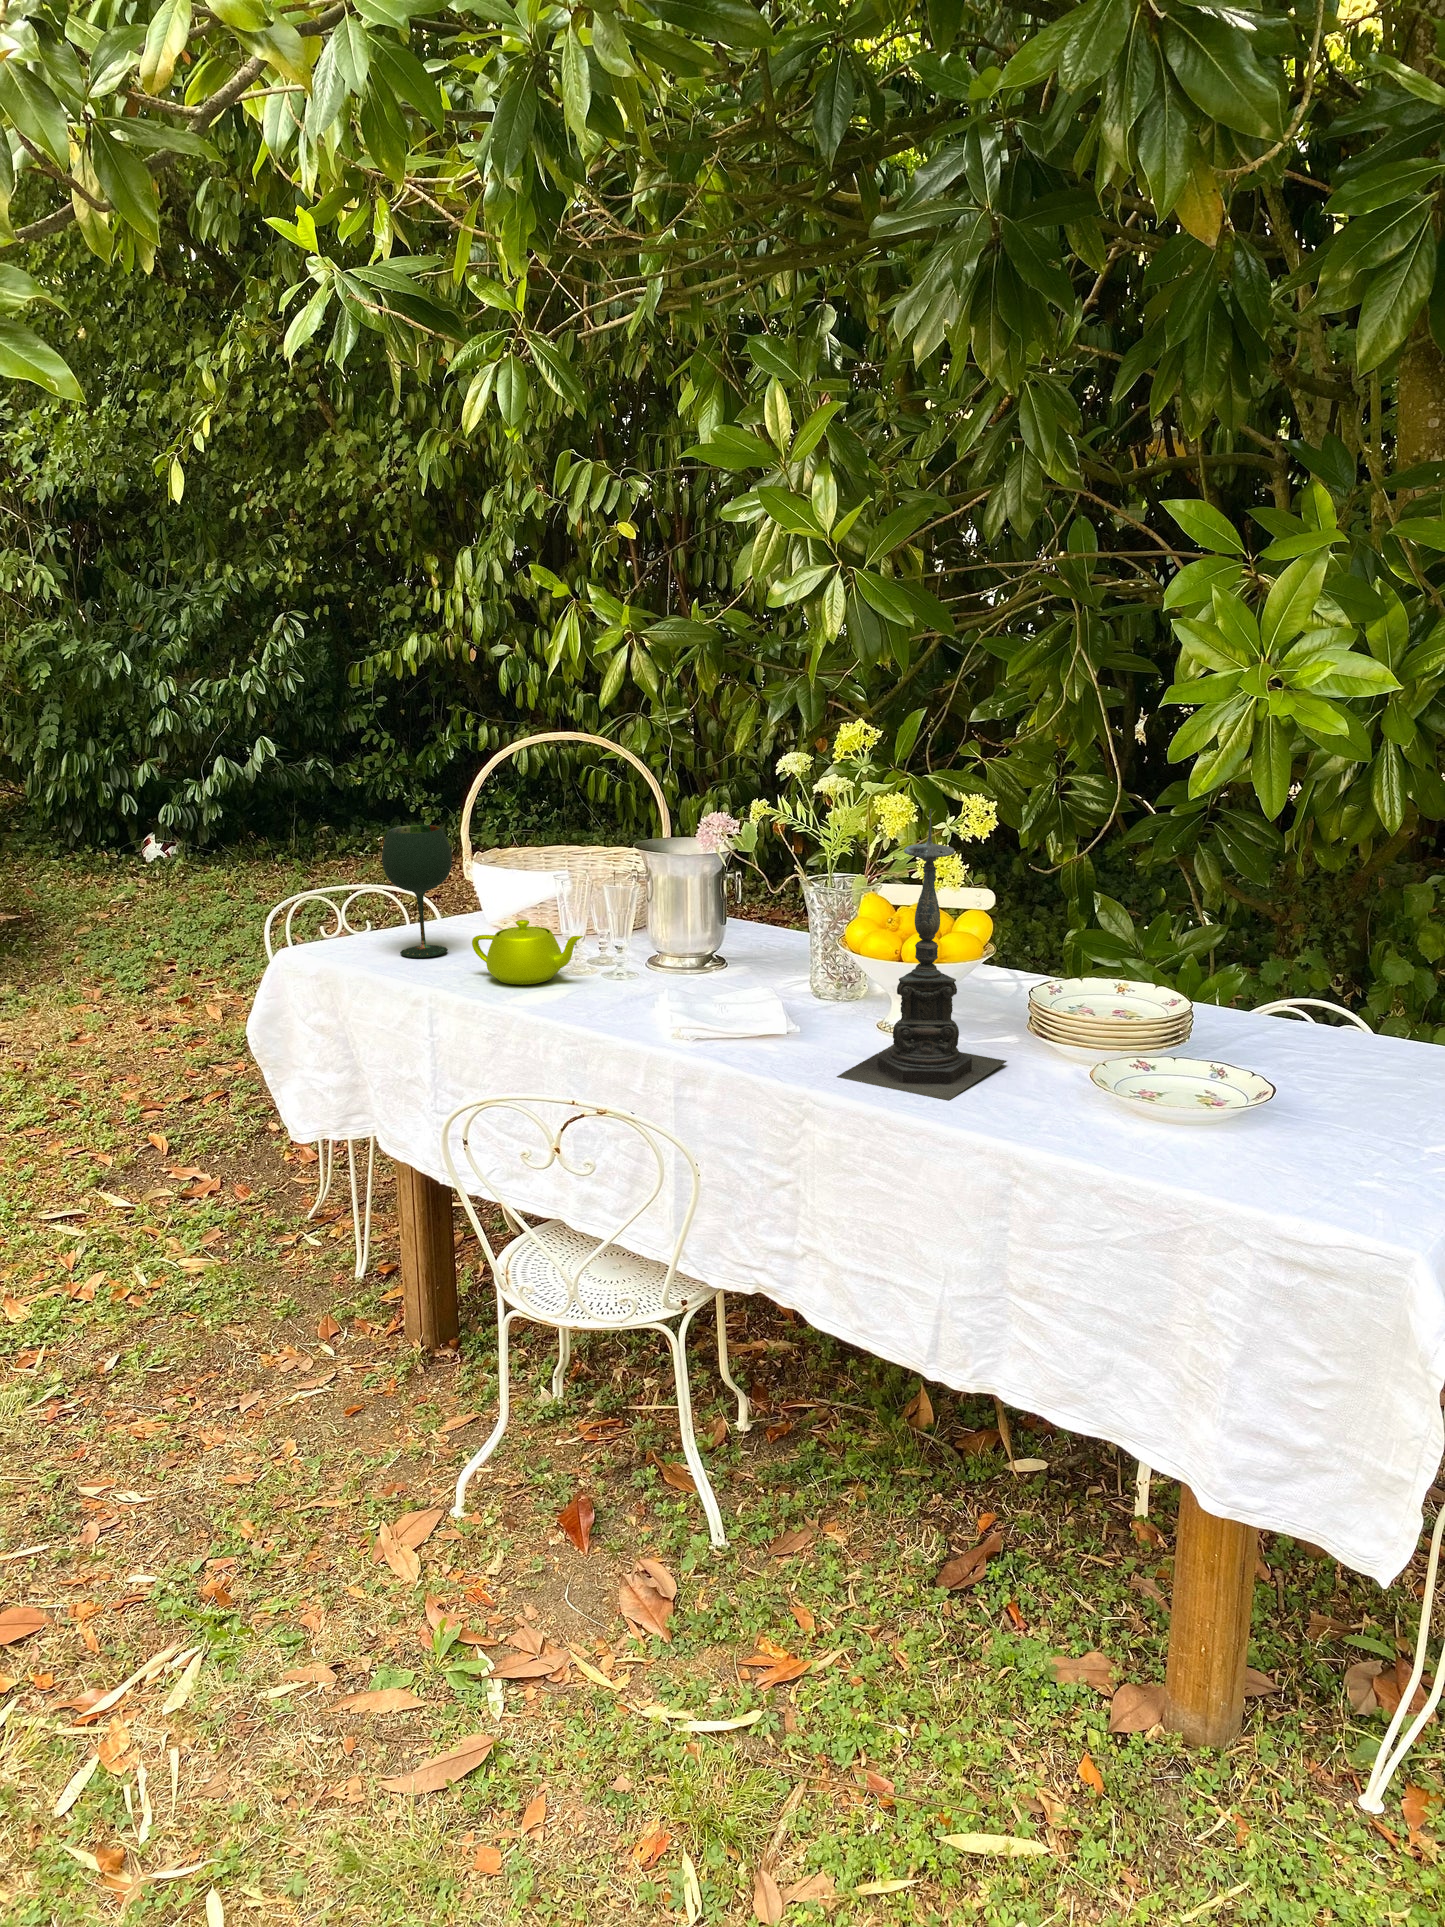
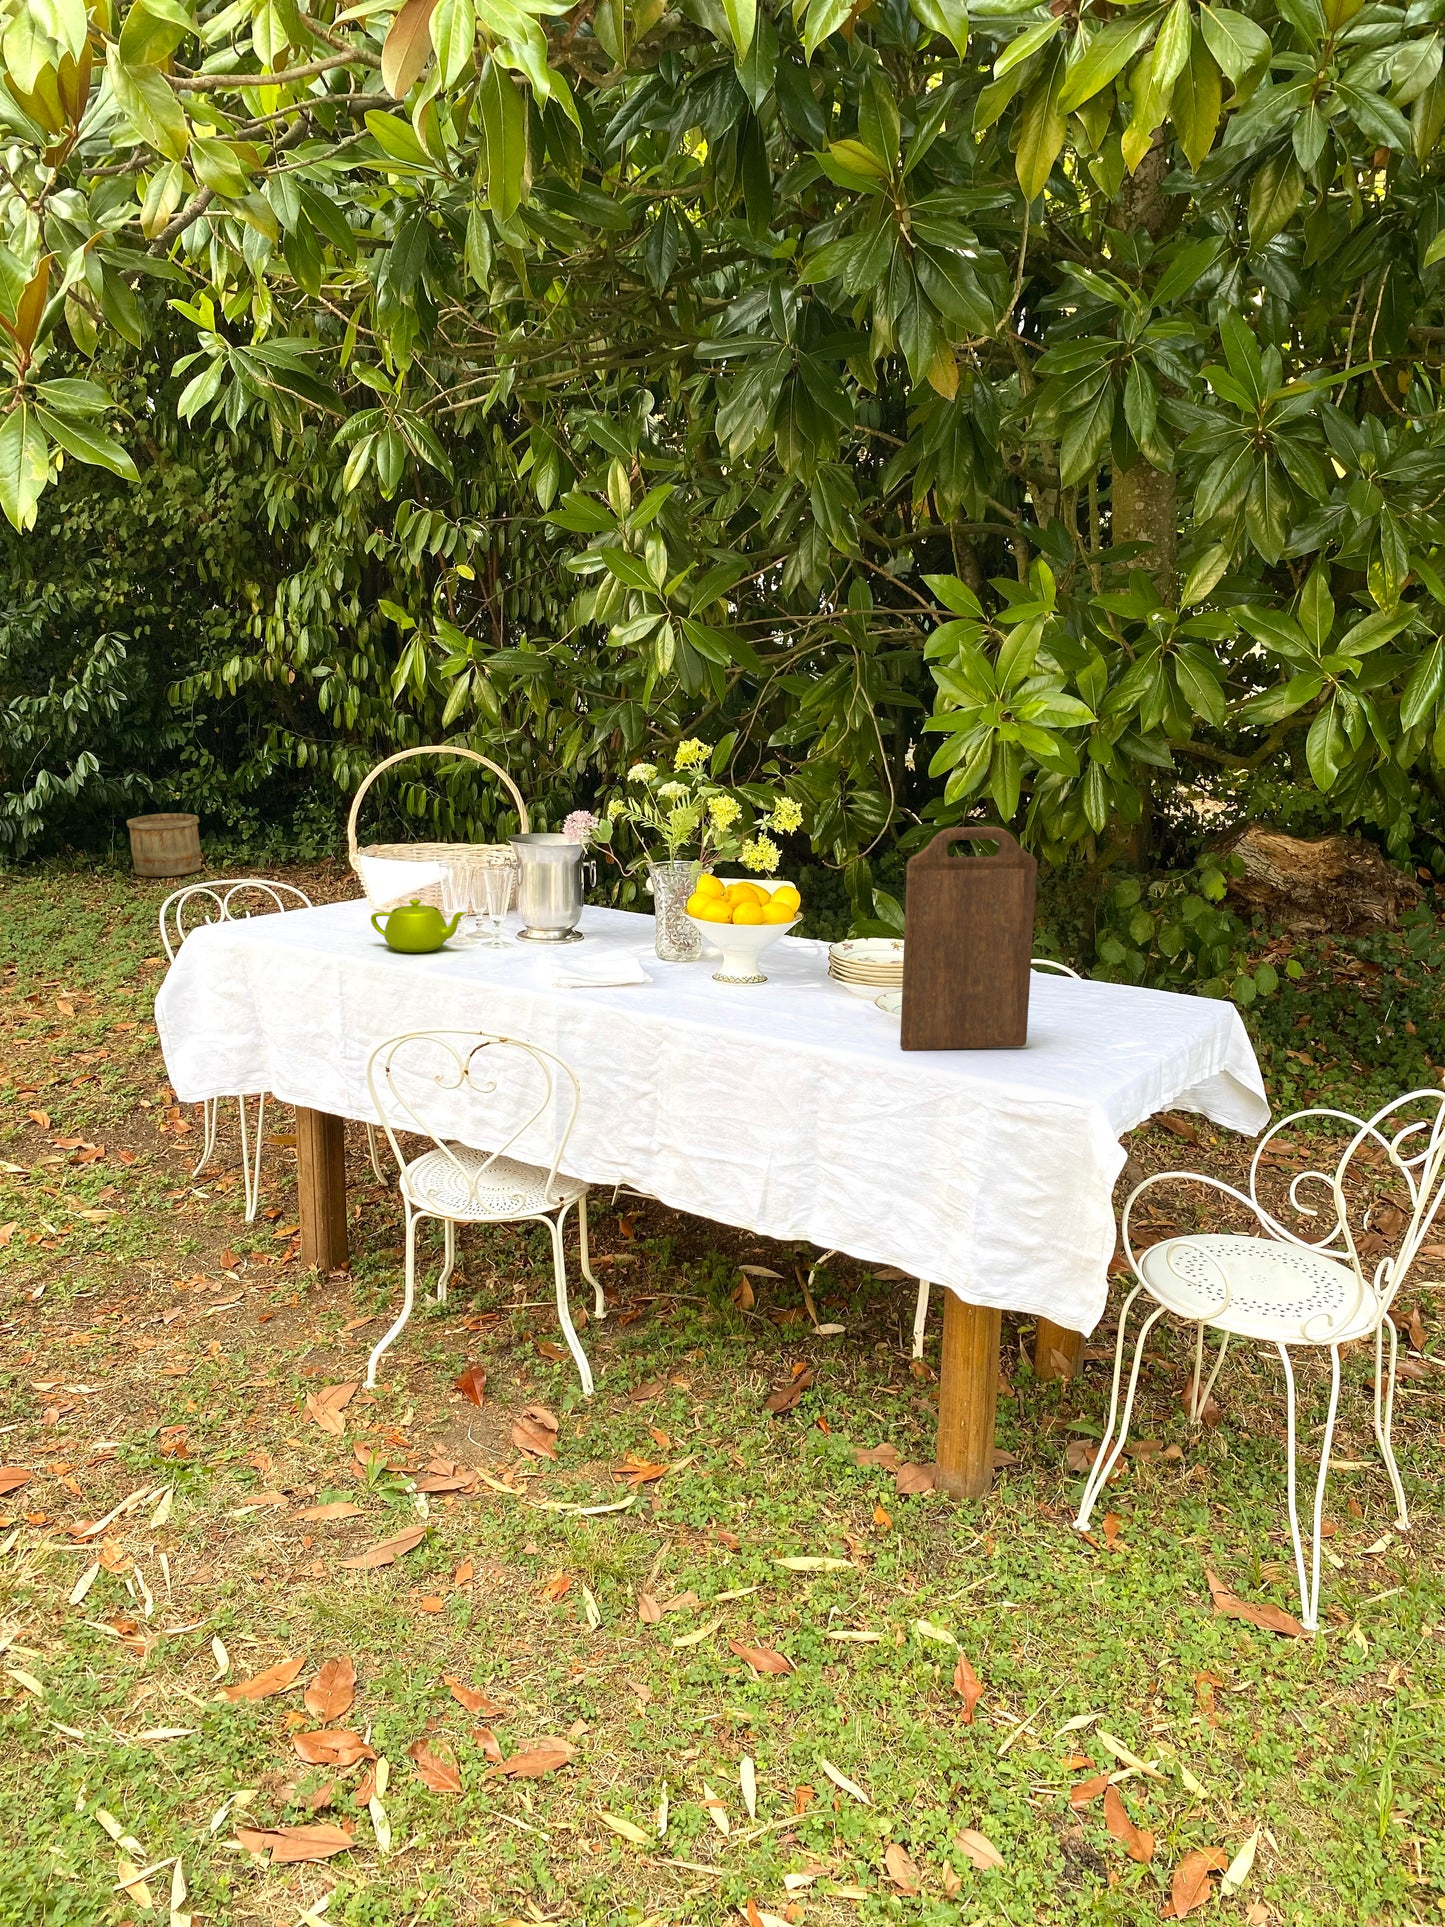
wooden bucket: none [305,800,380,866] -> present [126,813,201,877]
candle holder: present [837,809,1007,1100] -> none [683,805,812,1025]
wine glass: present [382,825,452,958] -> none [288,822,348,934]
cutting board: none [1125,842,1327,1148] -> present [900,827,1037,1051]

